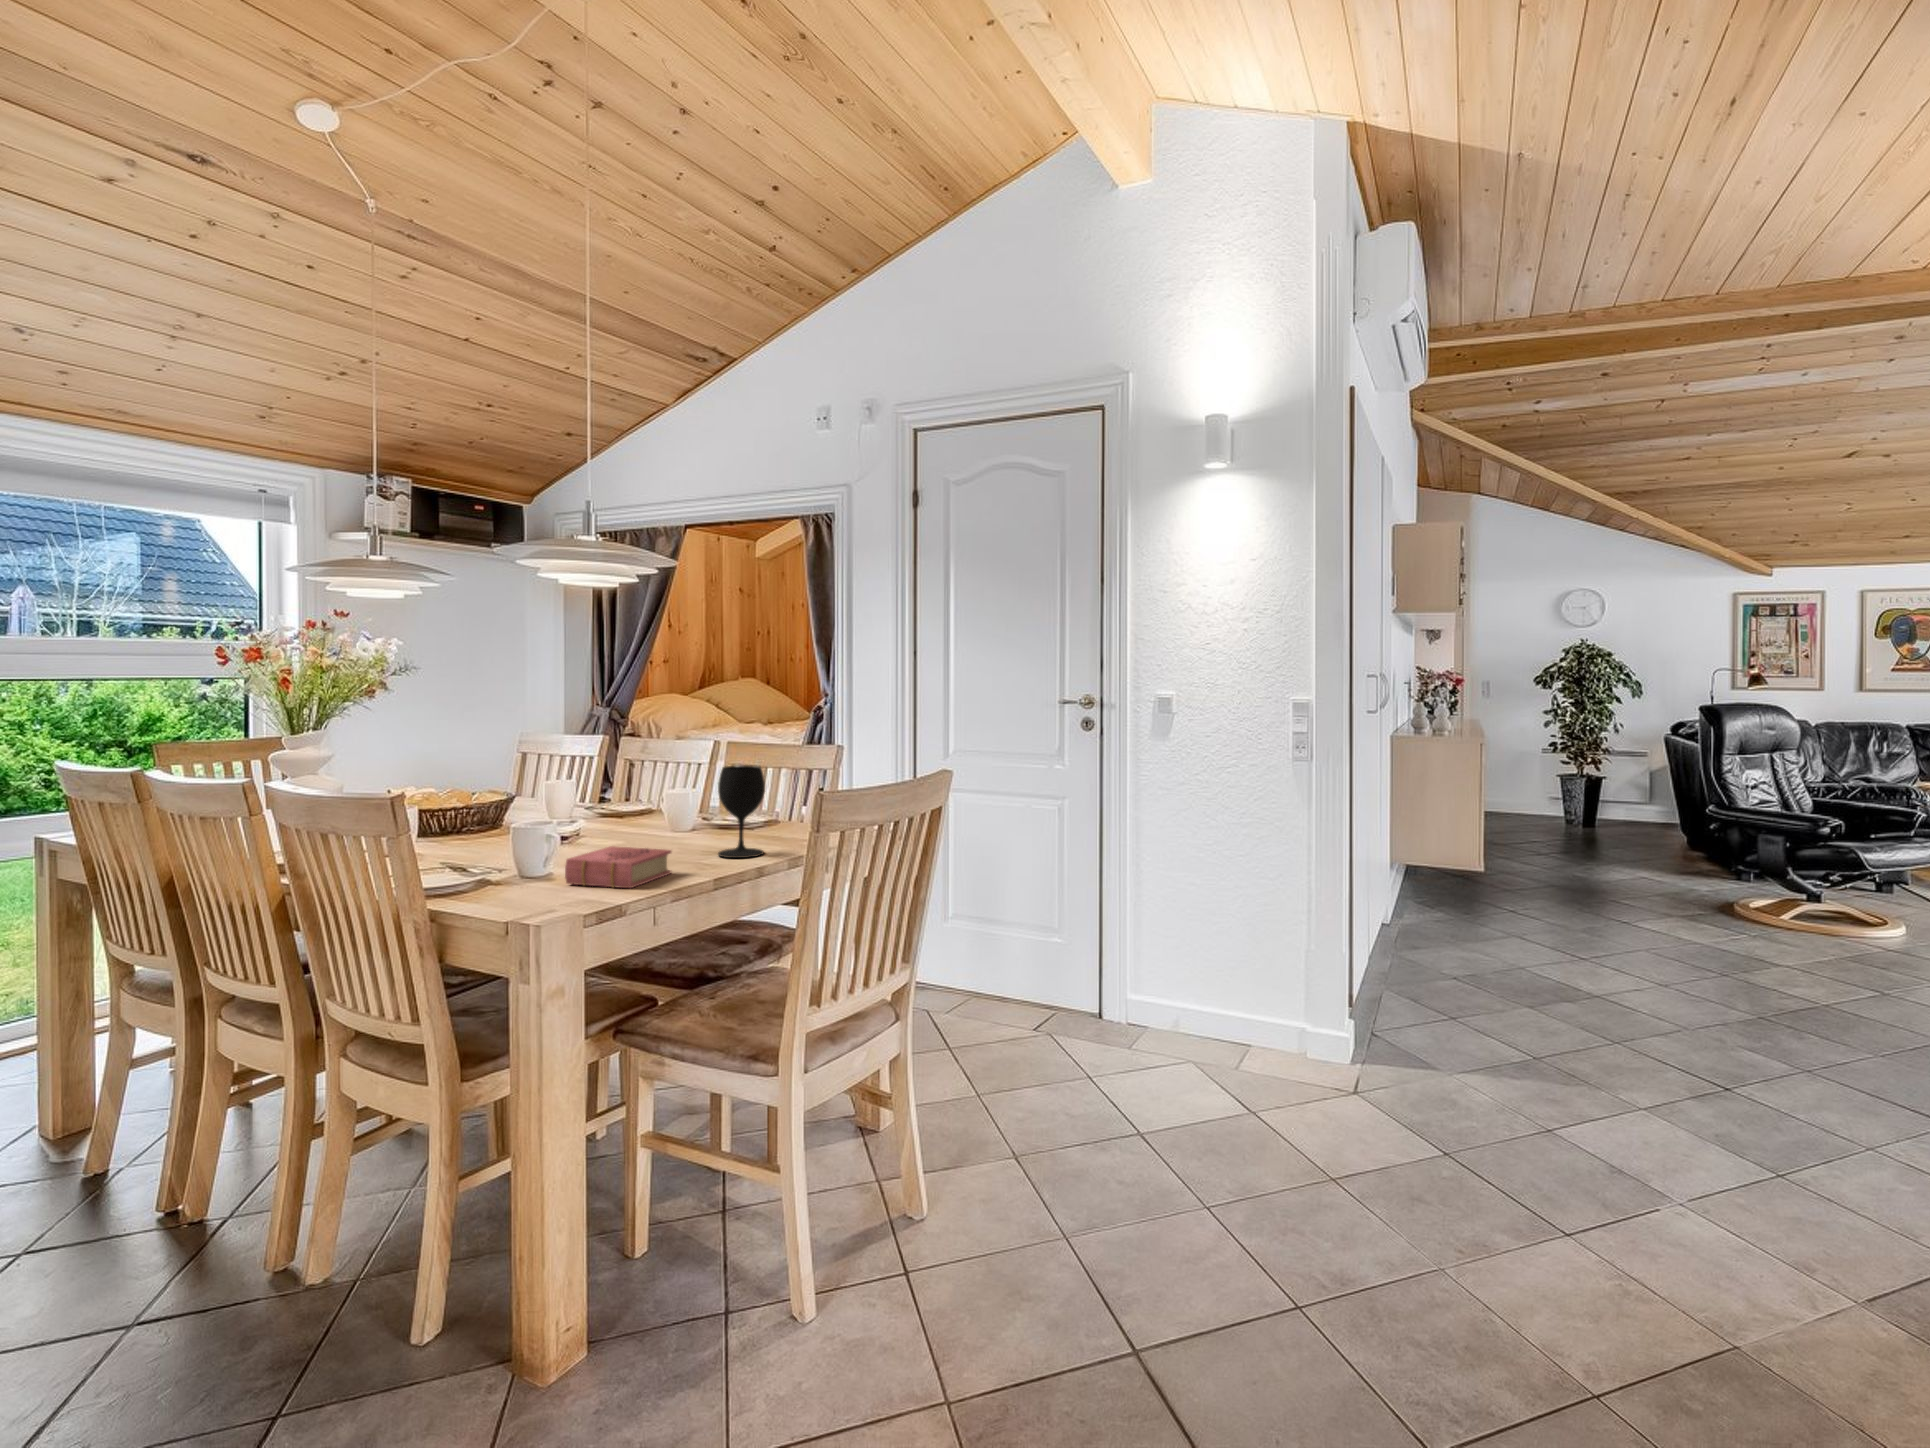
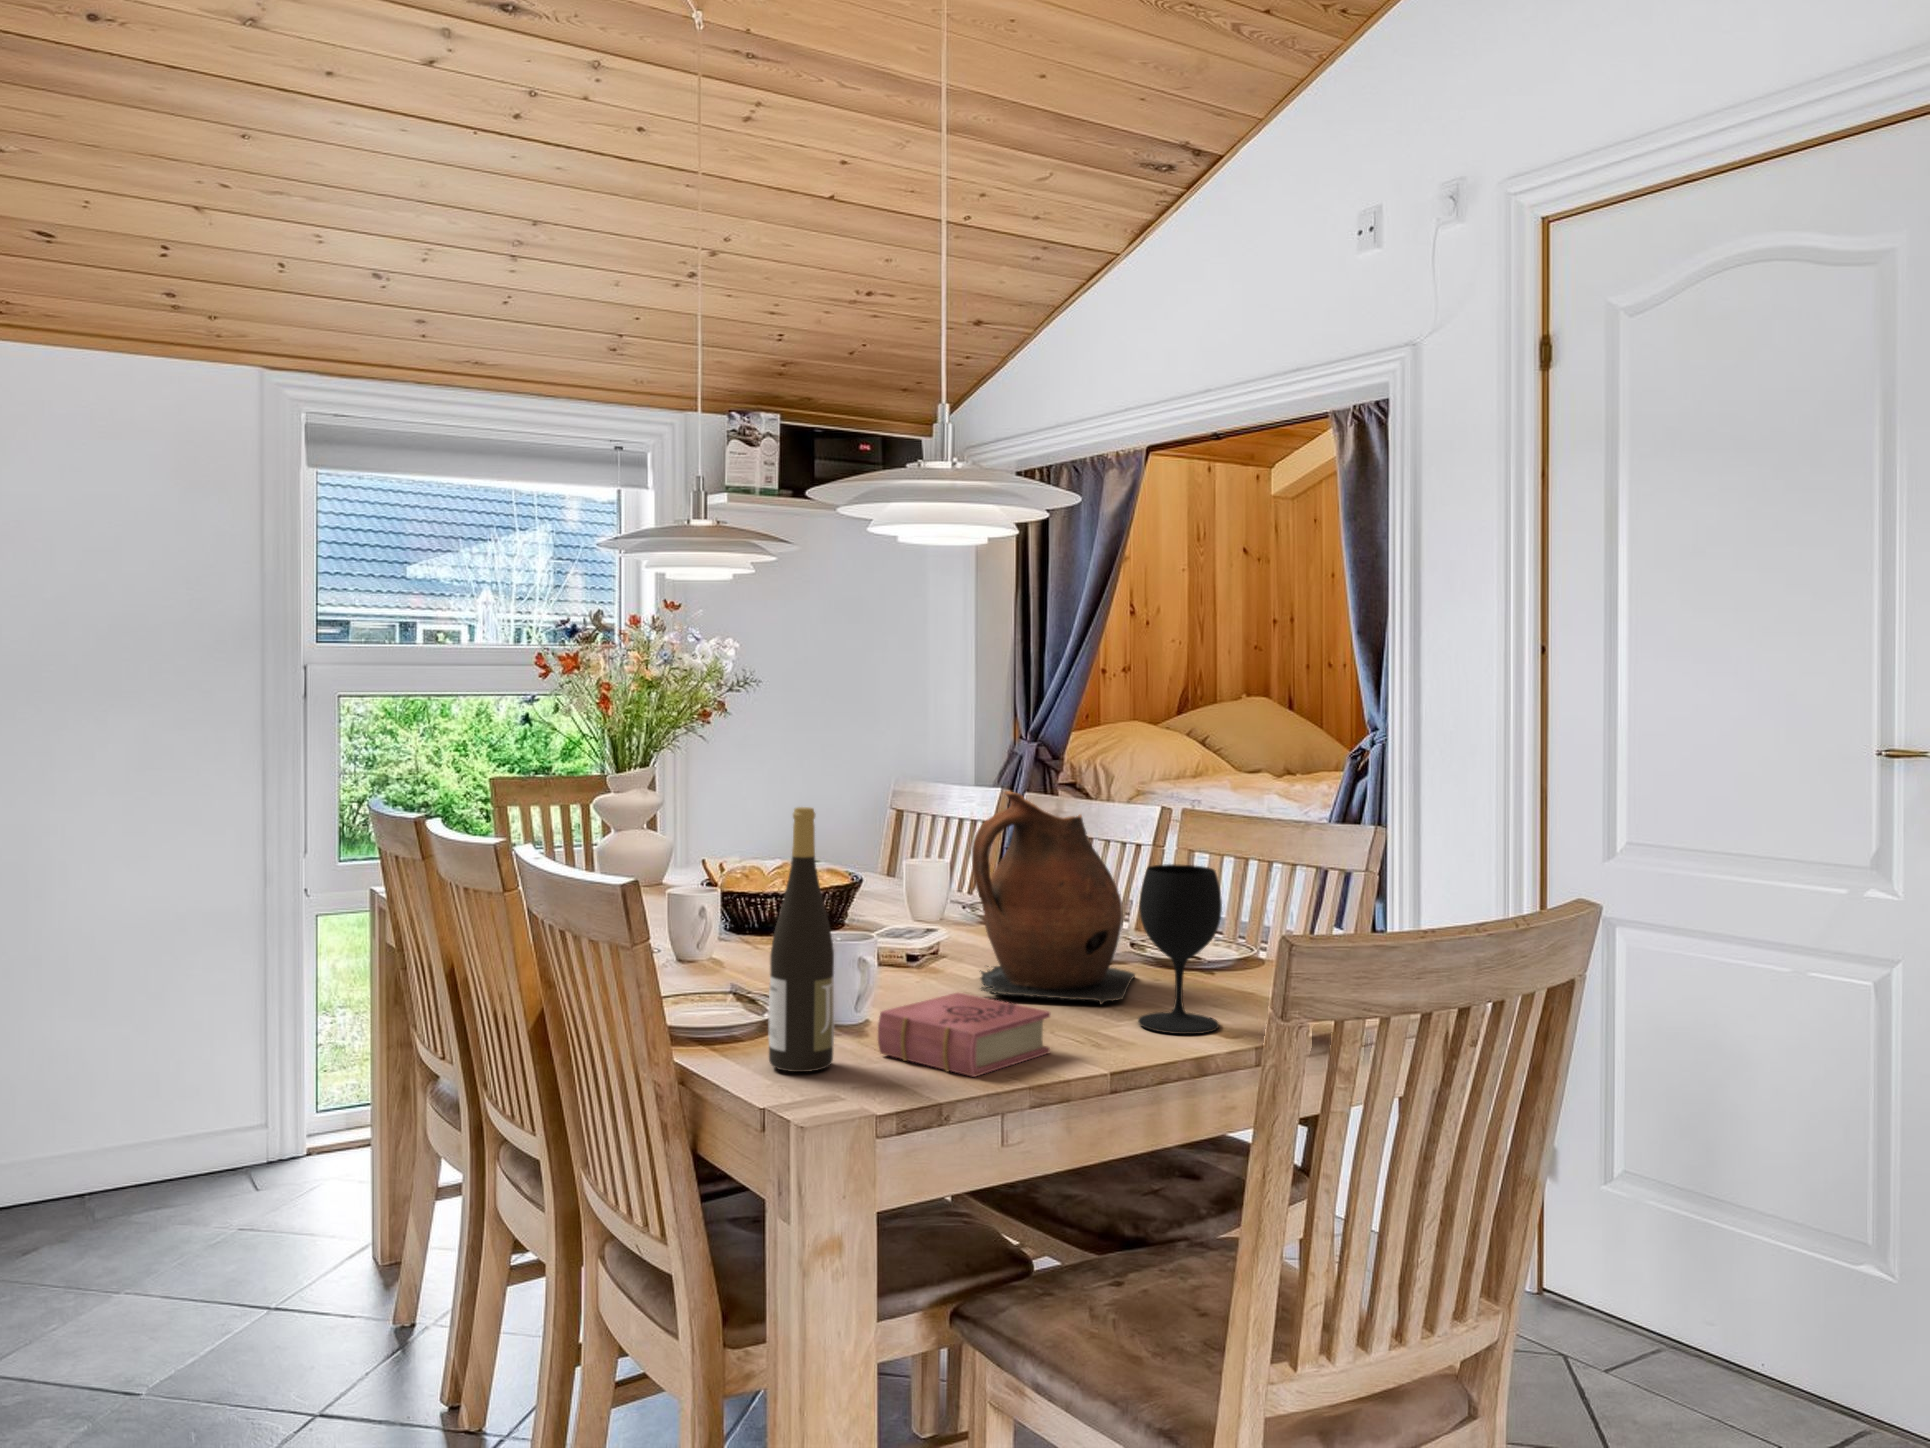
ceramic pitcher: none [610,729,708,850] -> present [972,791,1135,1004]
wine bottle: none [495,738,539,898] -> present [769,807,834,1072]

